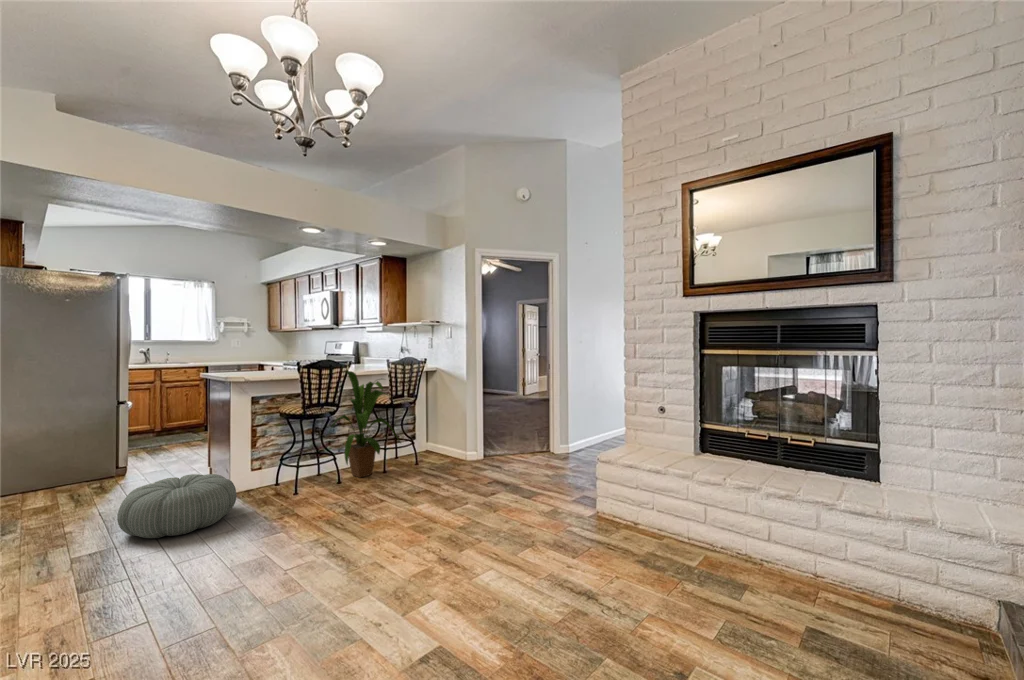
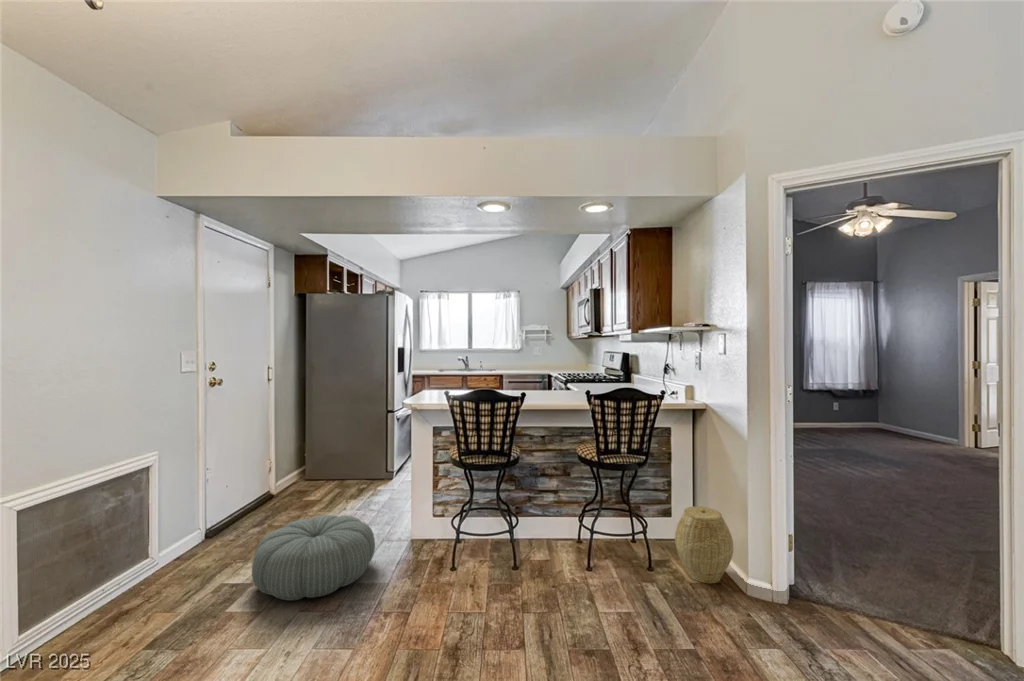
house plant: present [332,371,395,478] -> none [514,405,613,570]
woven basket: none [429,424,459,462] -> present [675,506,733,583]

